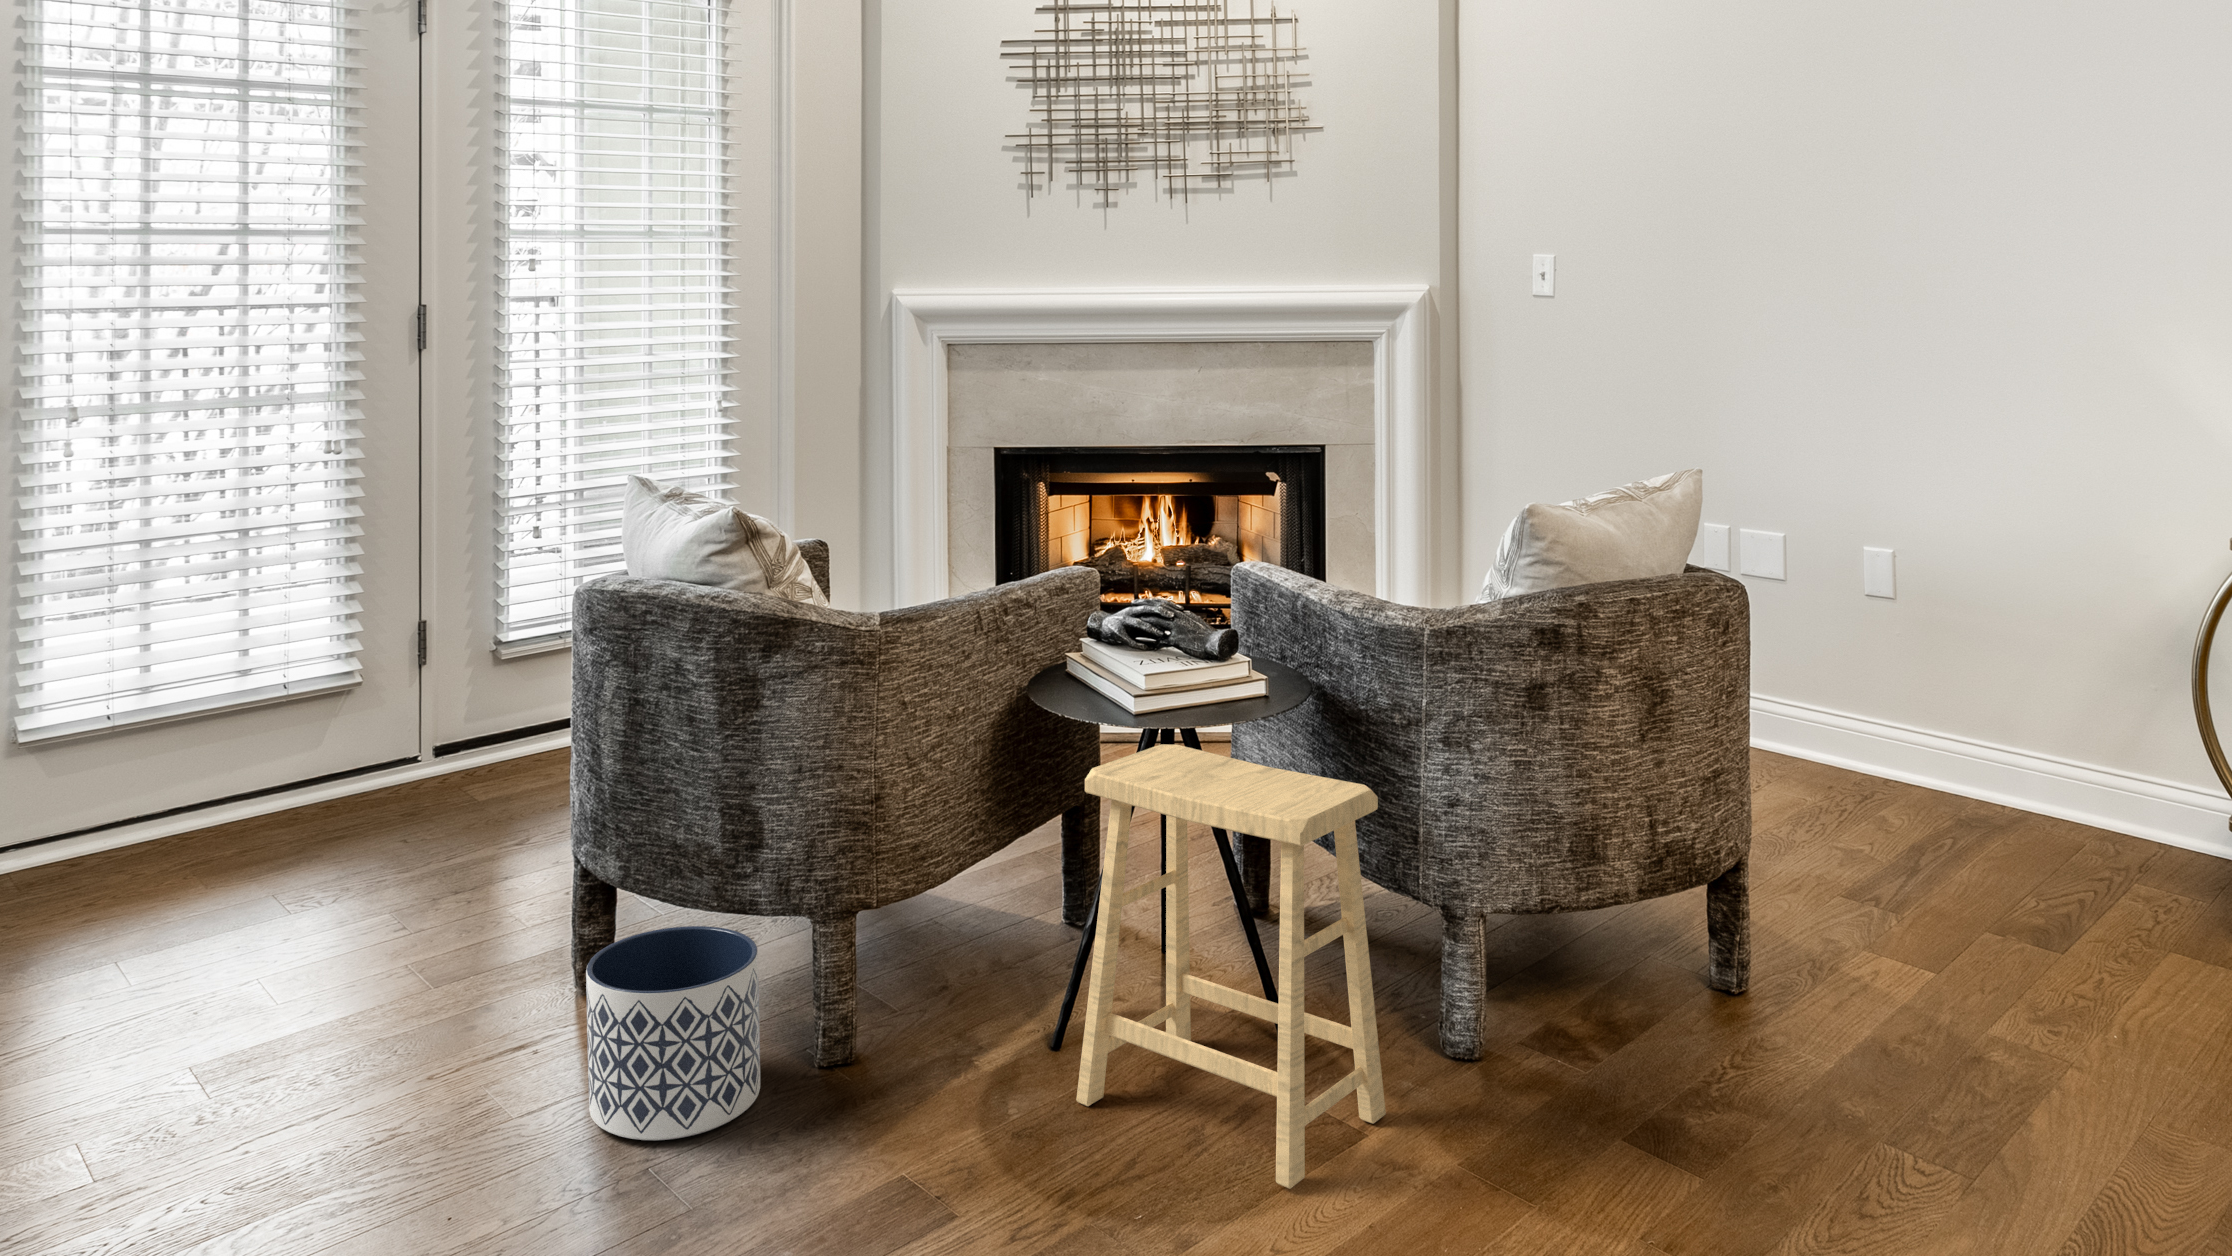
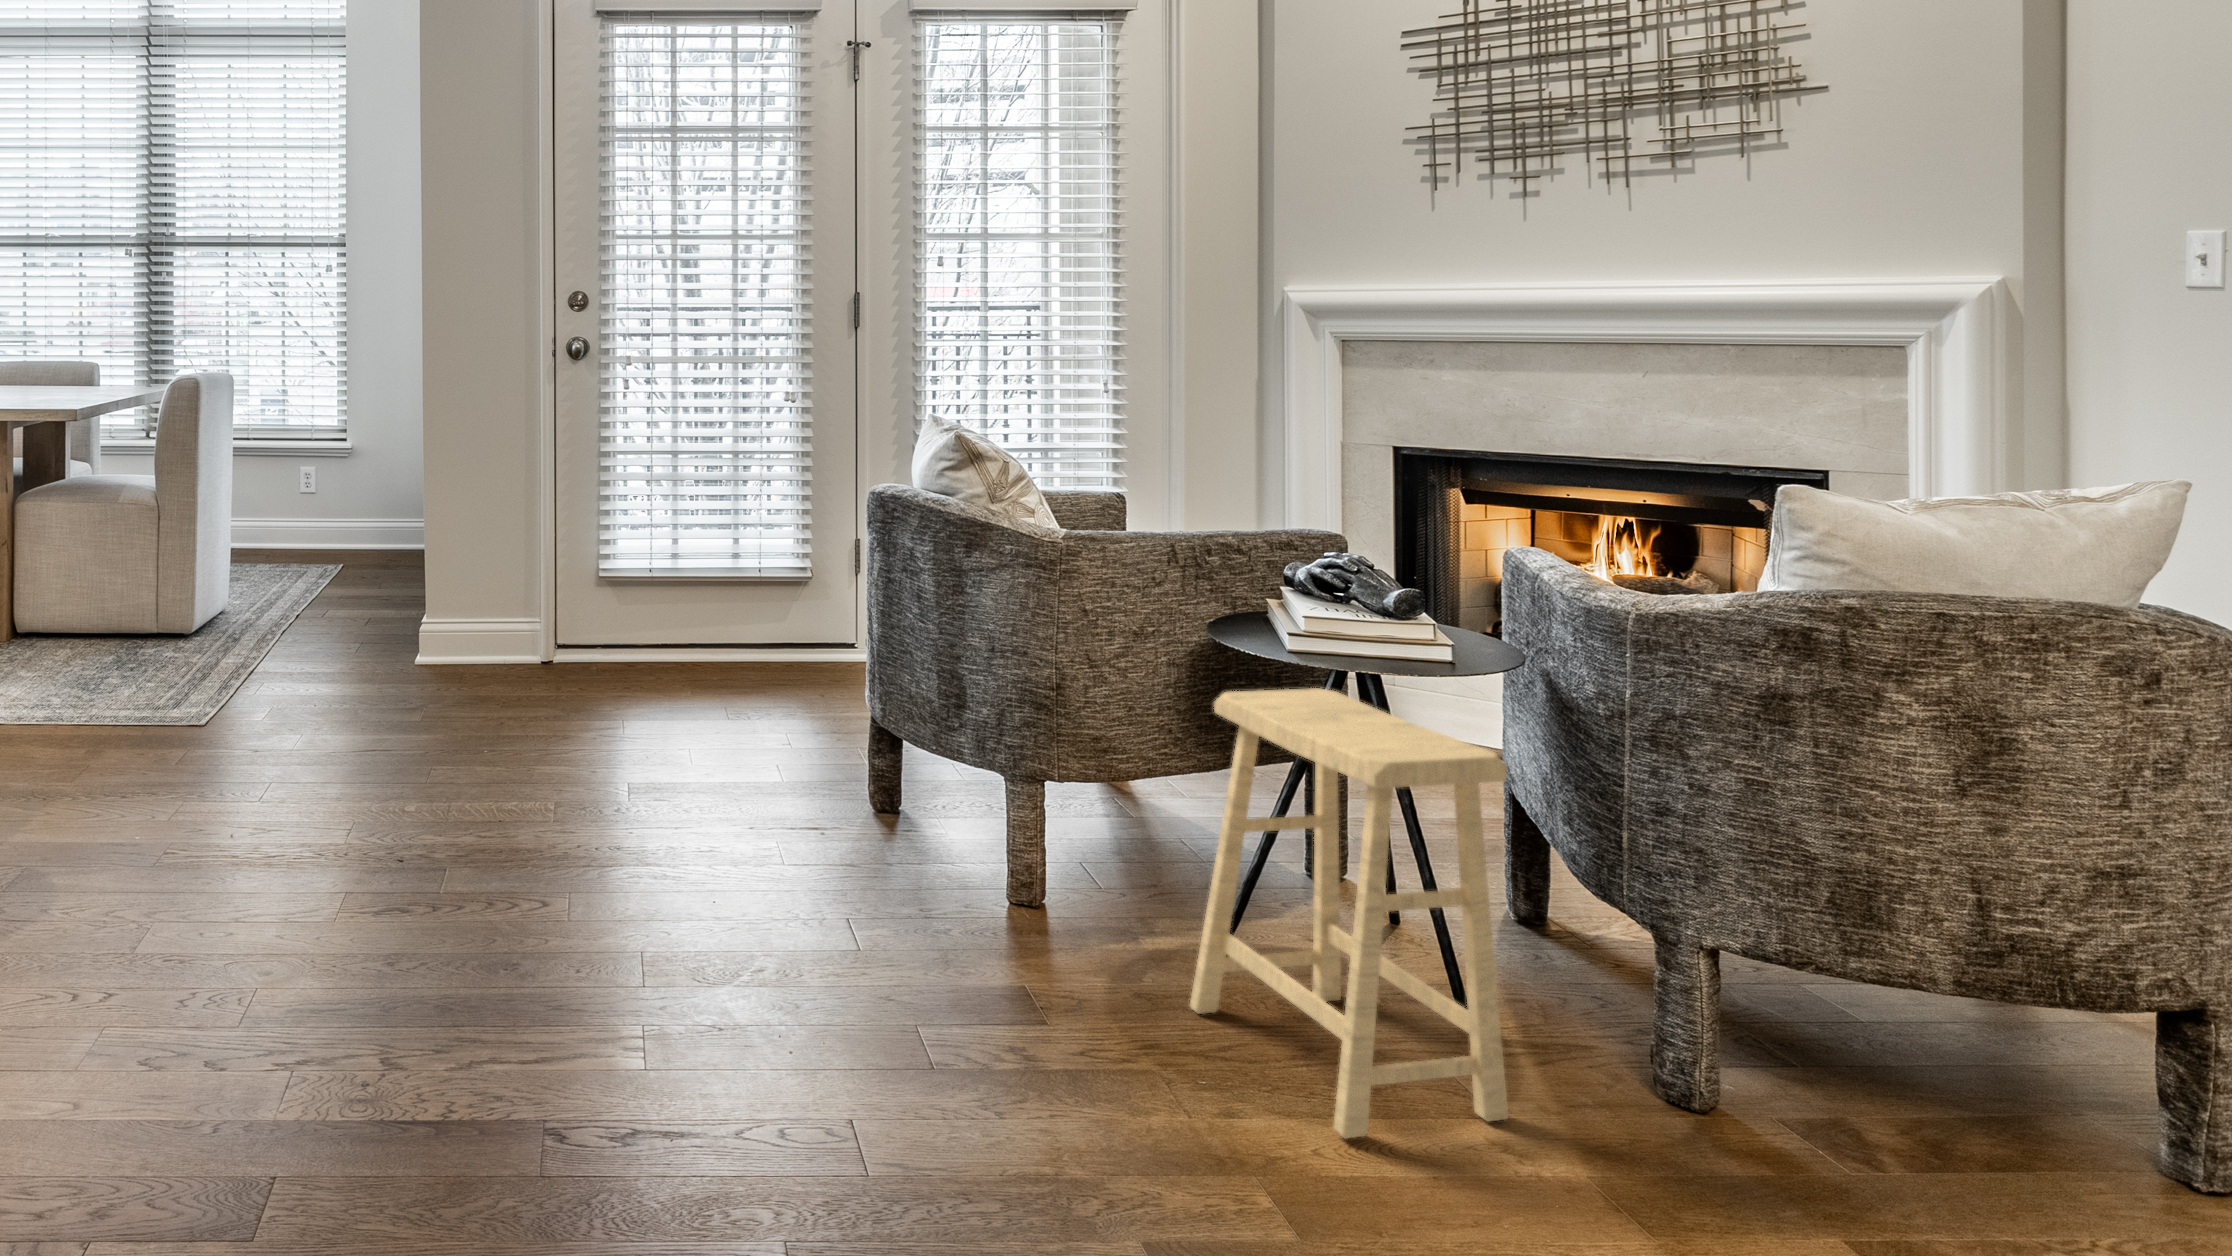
planter: present [586,926,760,1140] -> none [801,768,940,932]

